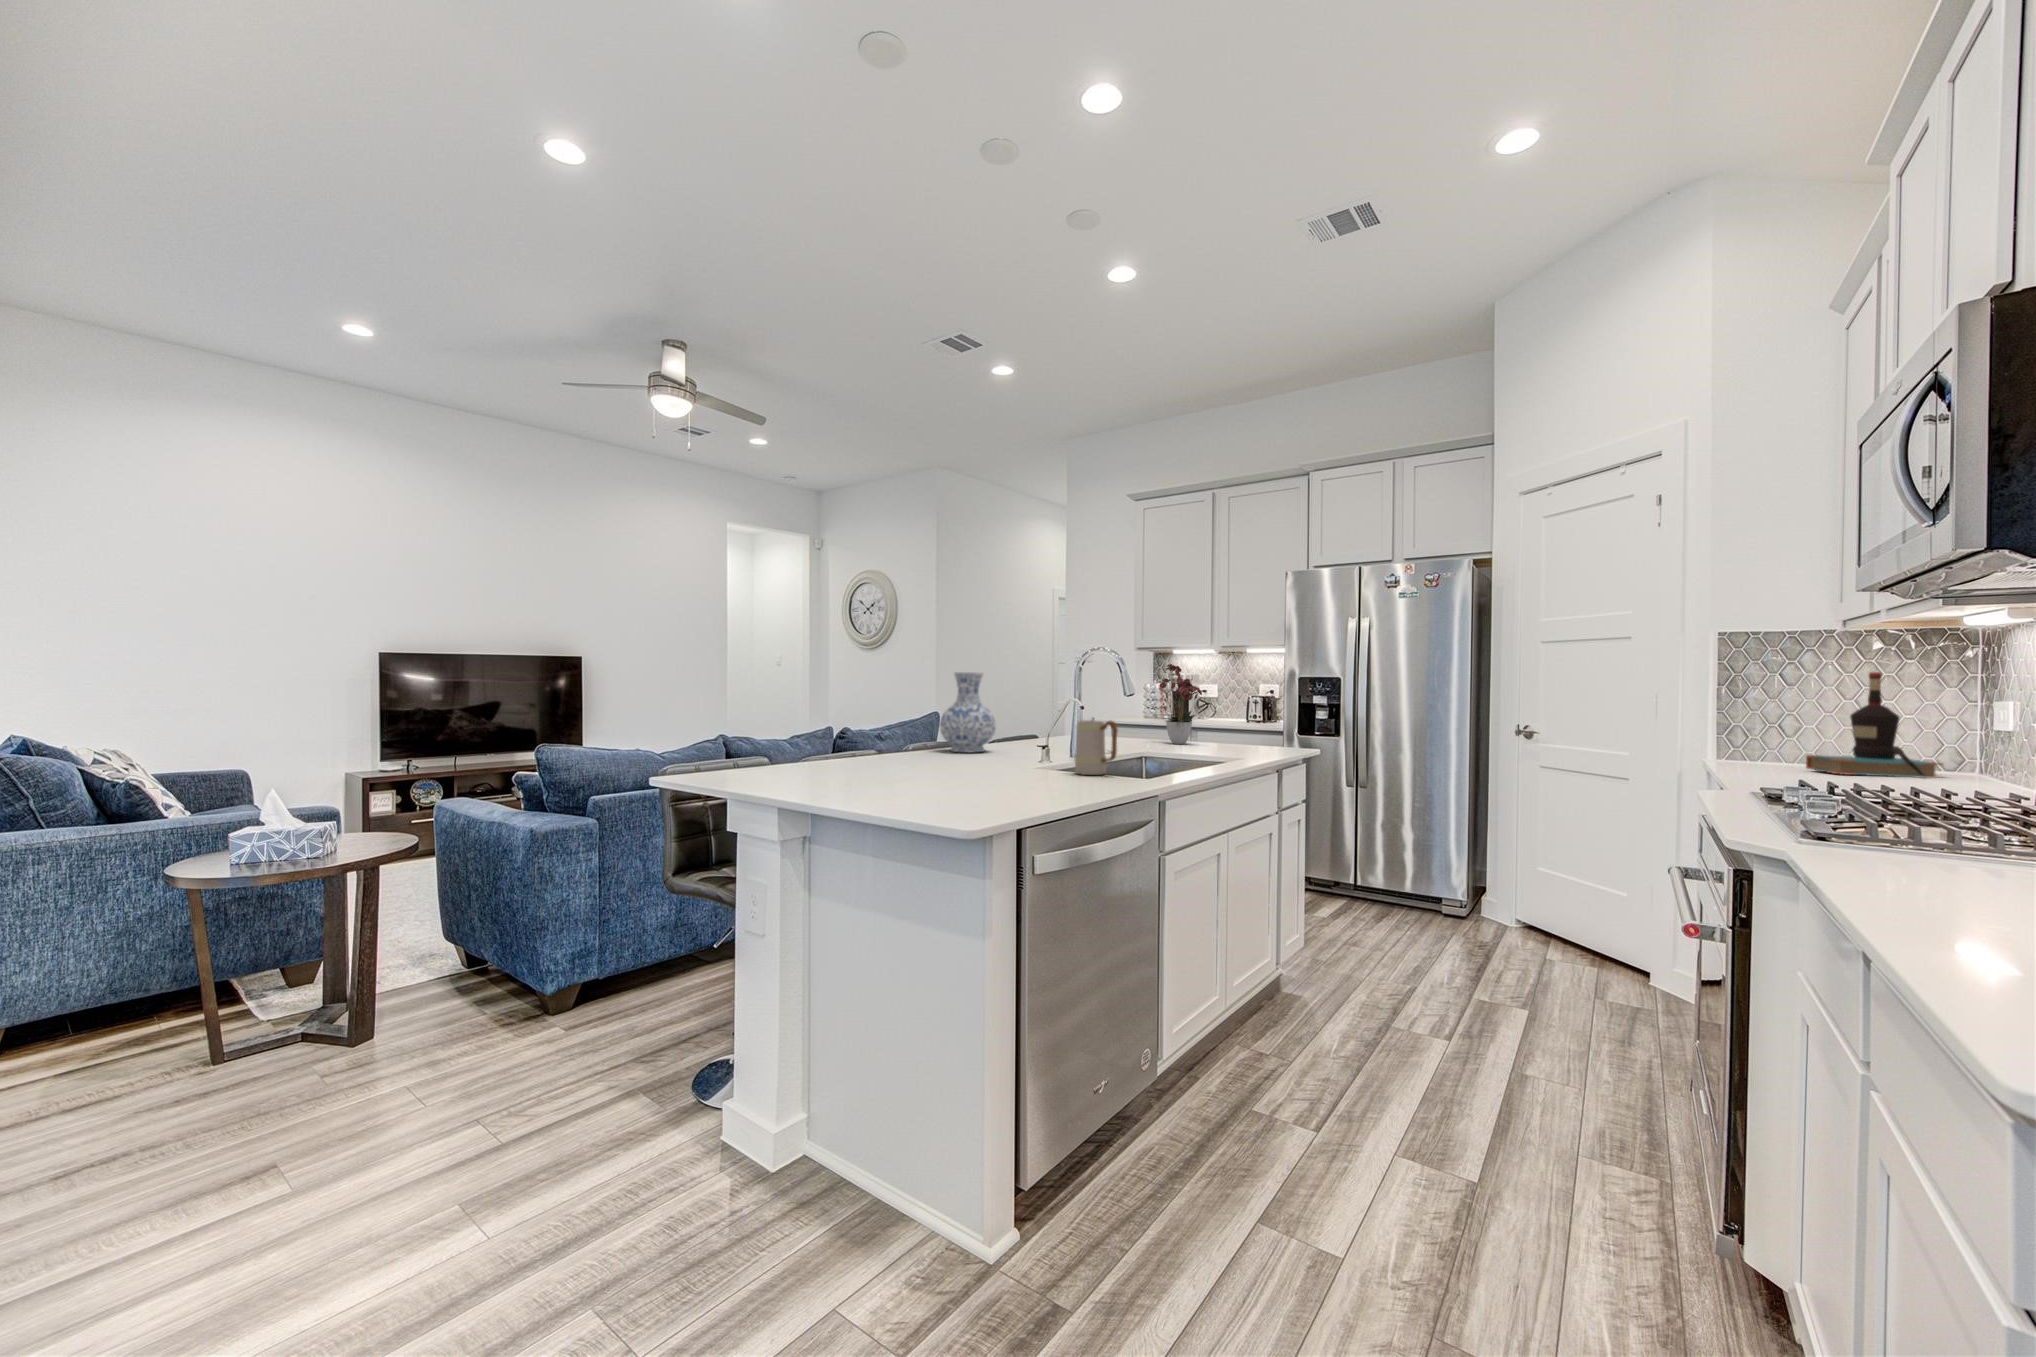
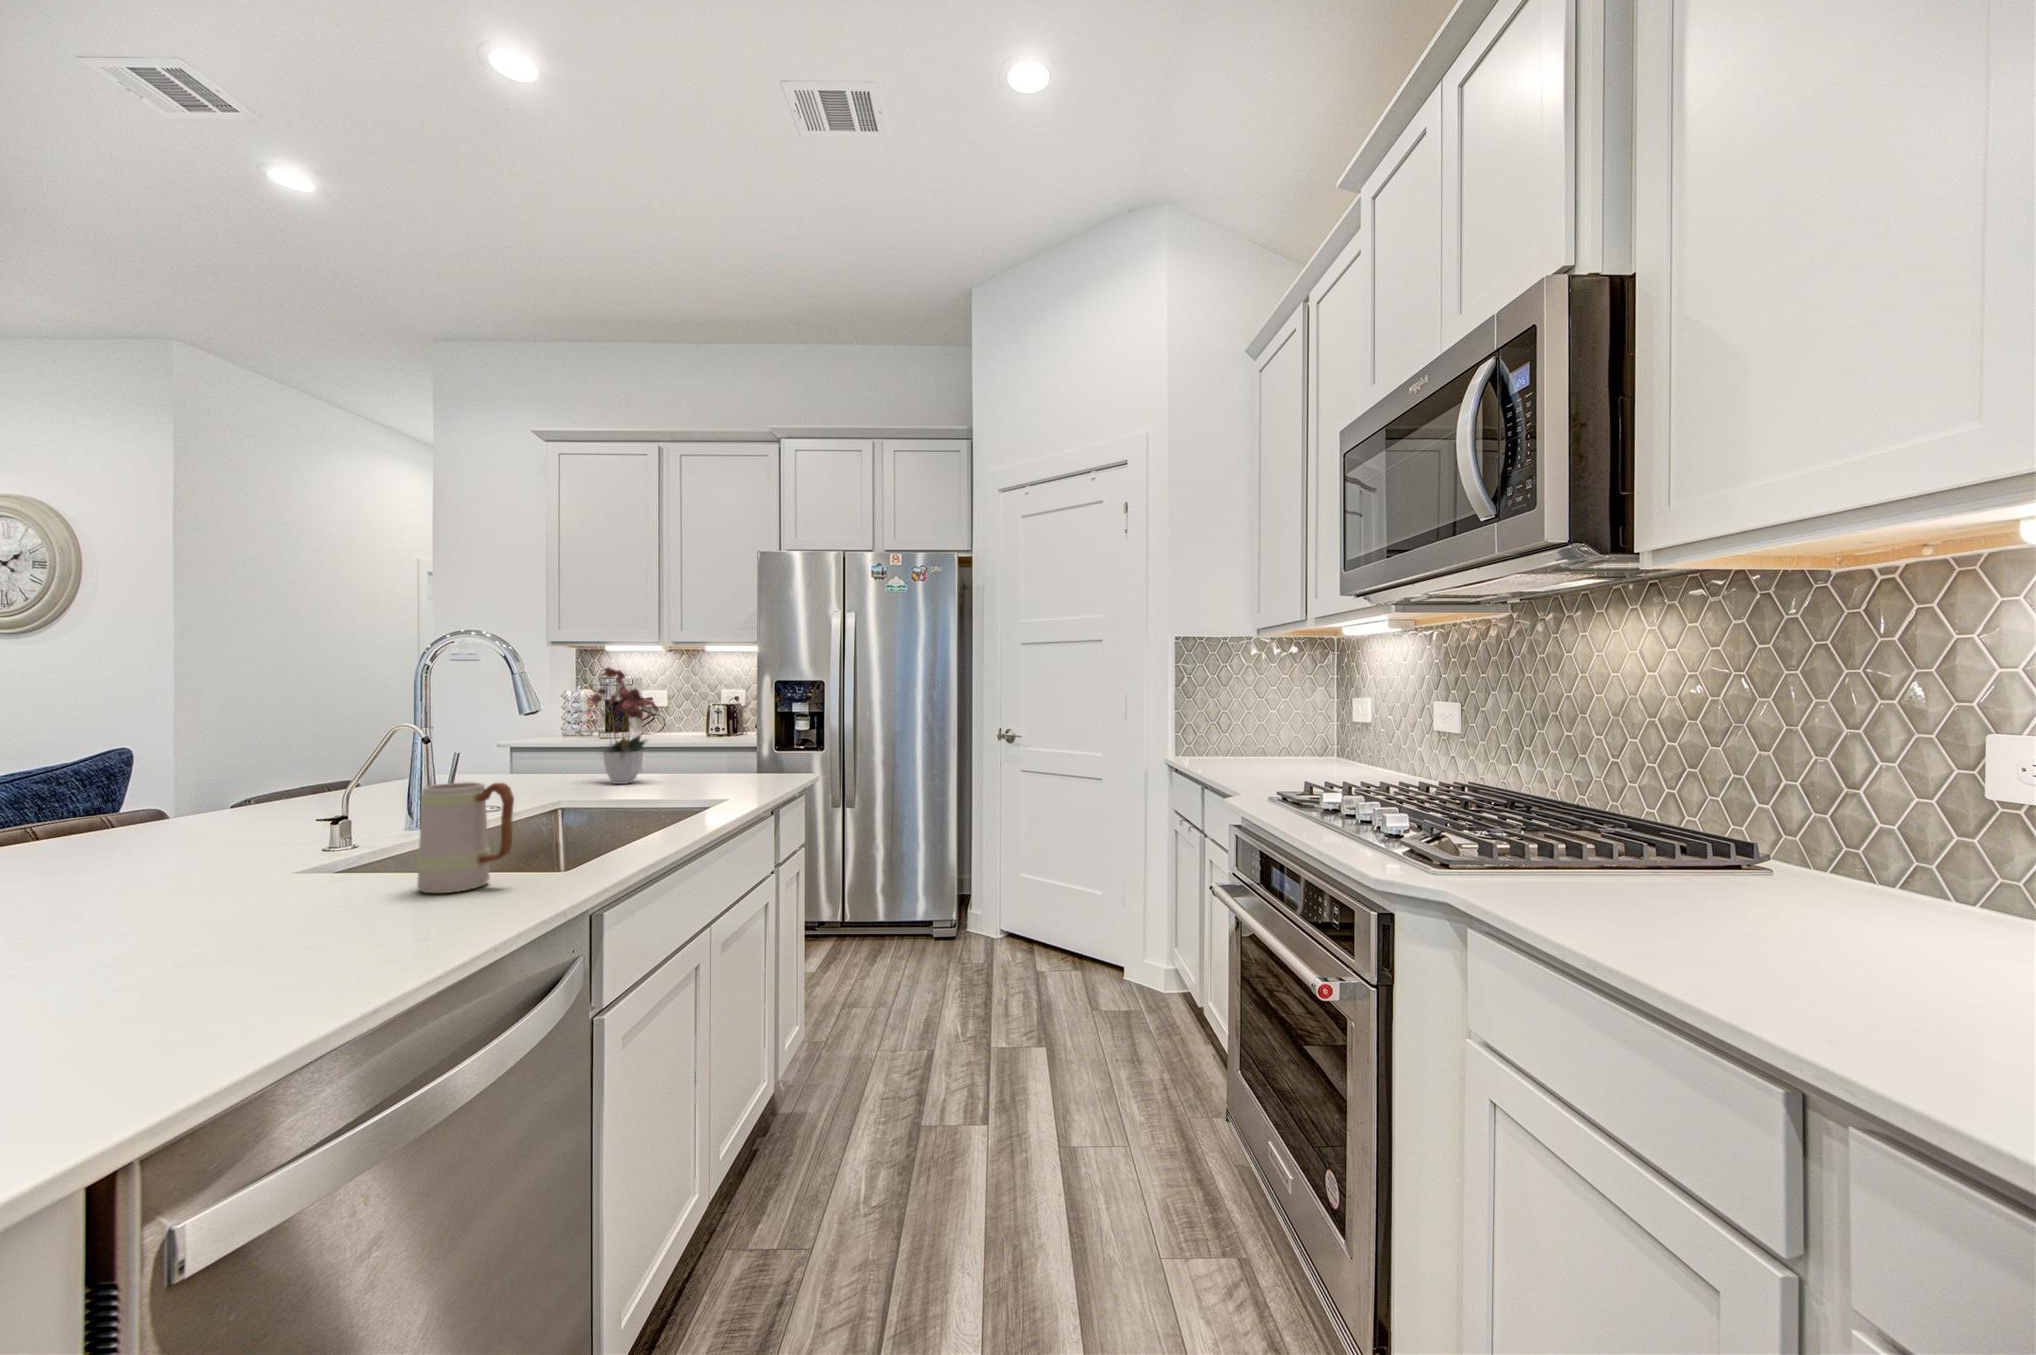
vase: present [940,672,996,753] -> none [85,689,246,856]
bottle: present [1806,672,1942,778] -> none [1244,673,1333,766]

